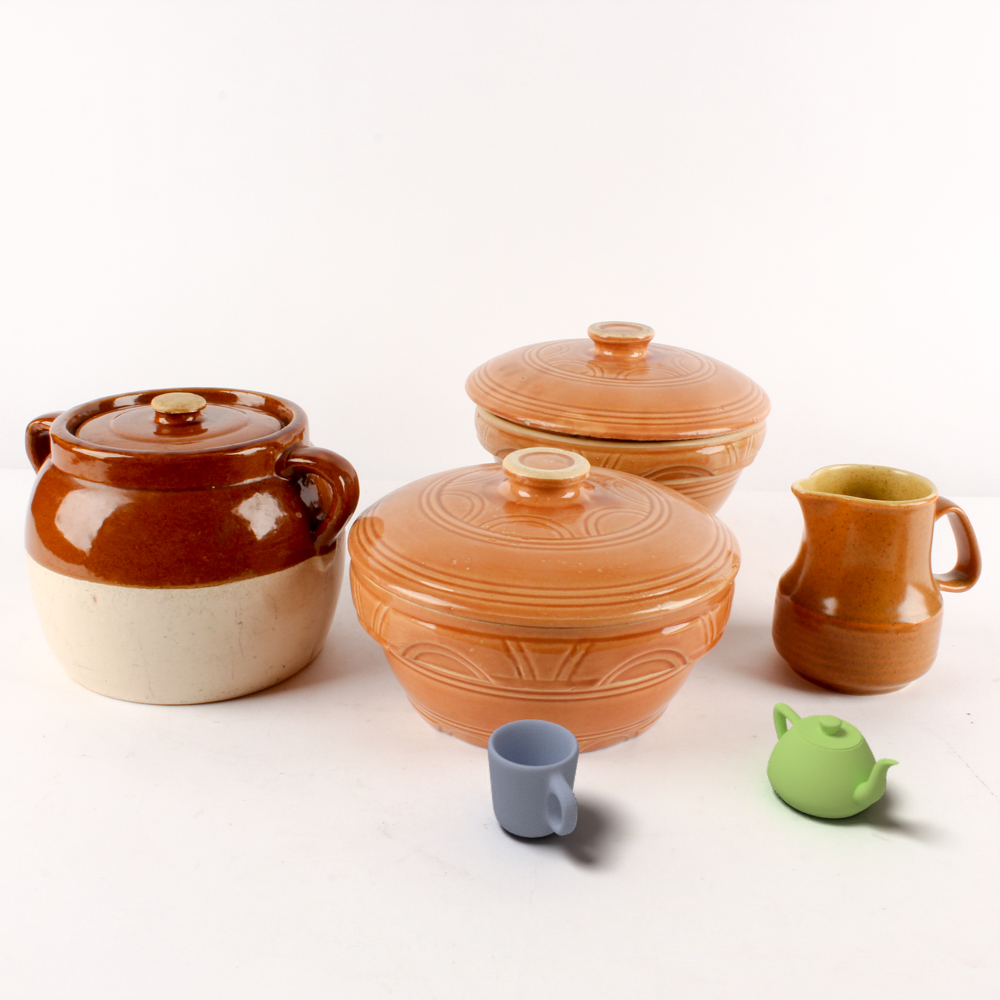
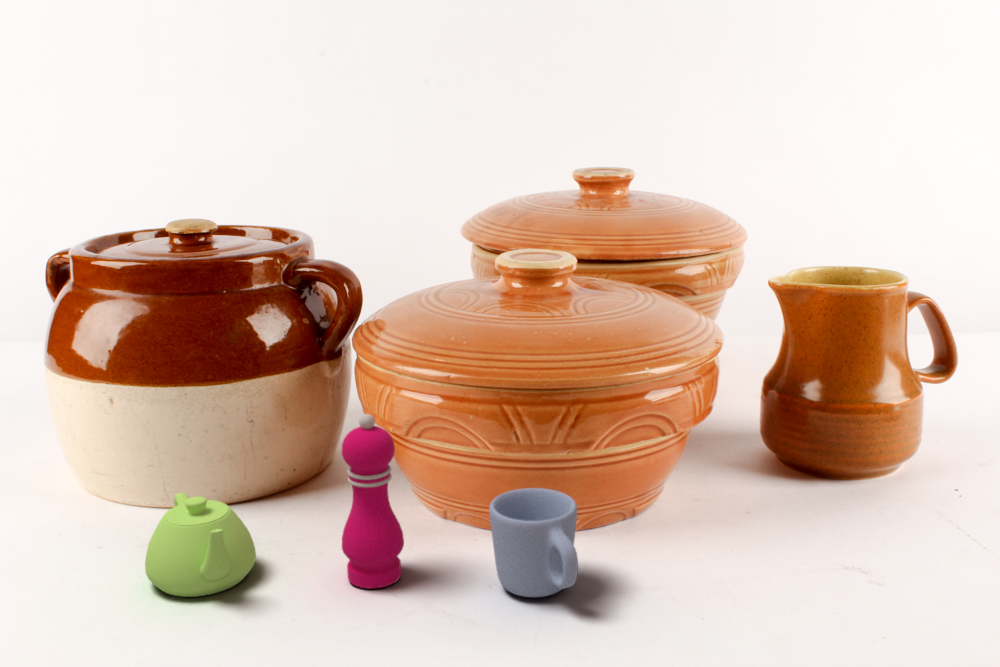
pepper mill: none [333,643,398,818] -> present [342,414,404,589]
teapot: present [767,703,899,819] -> present [145,492,256,597]

